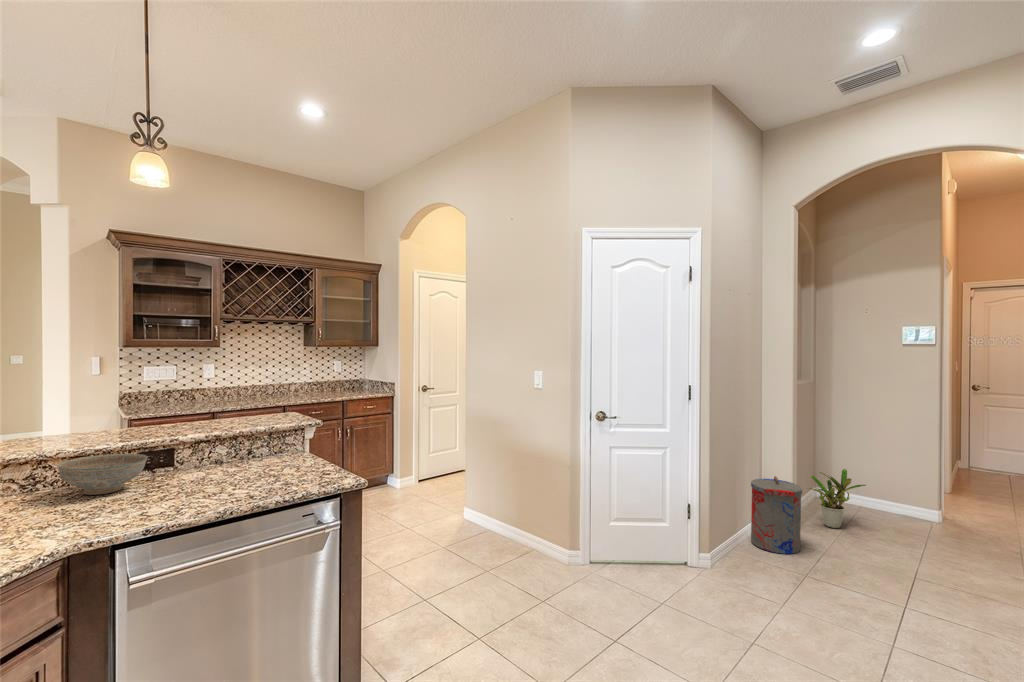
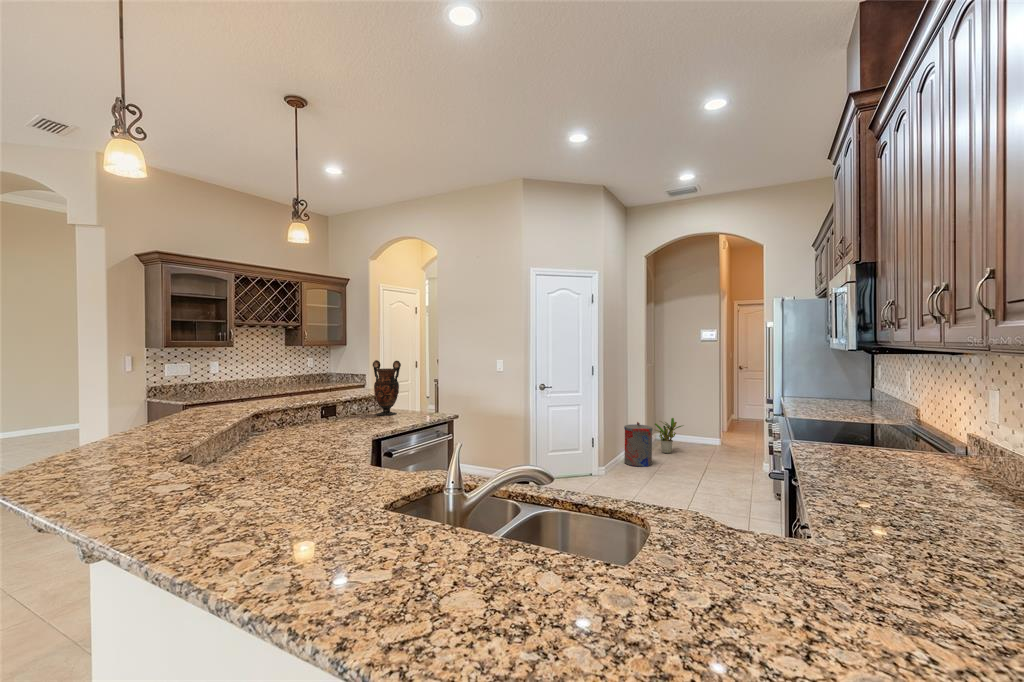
vase: none [239,374,285,470] -> present [373,360,401,415]
decorative bowl: present [58,454,148,495] -> none [307,406,349,426]

